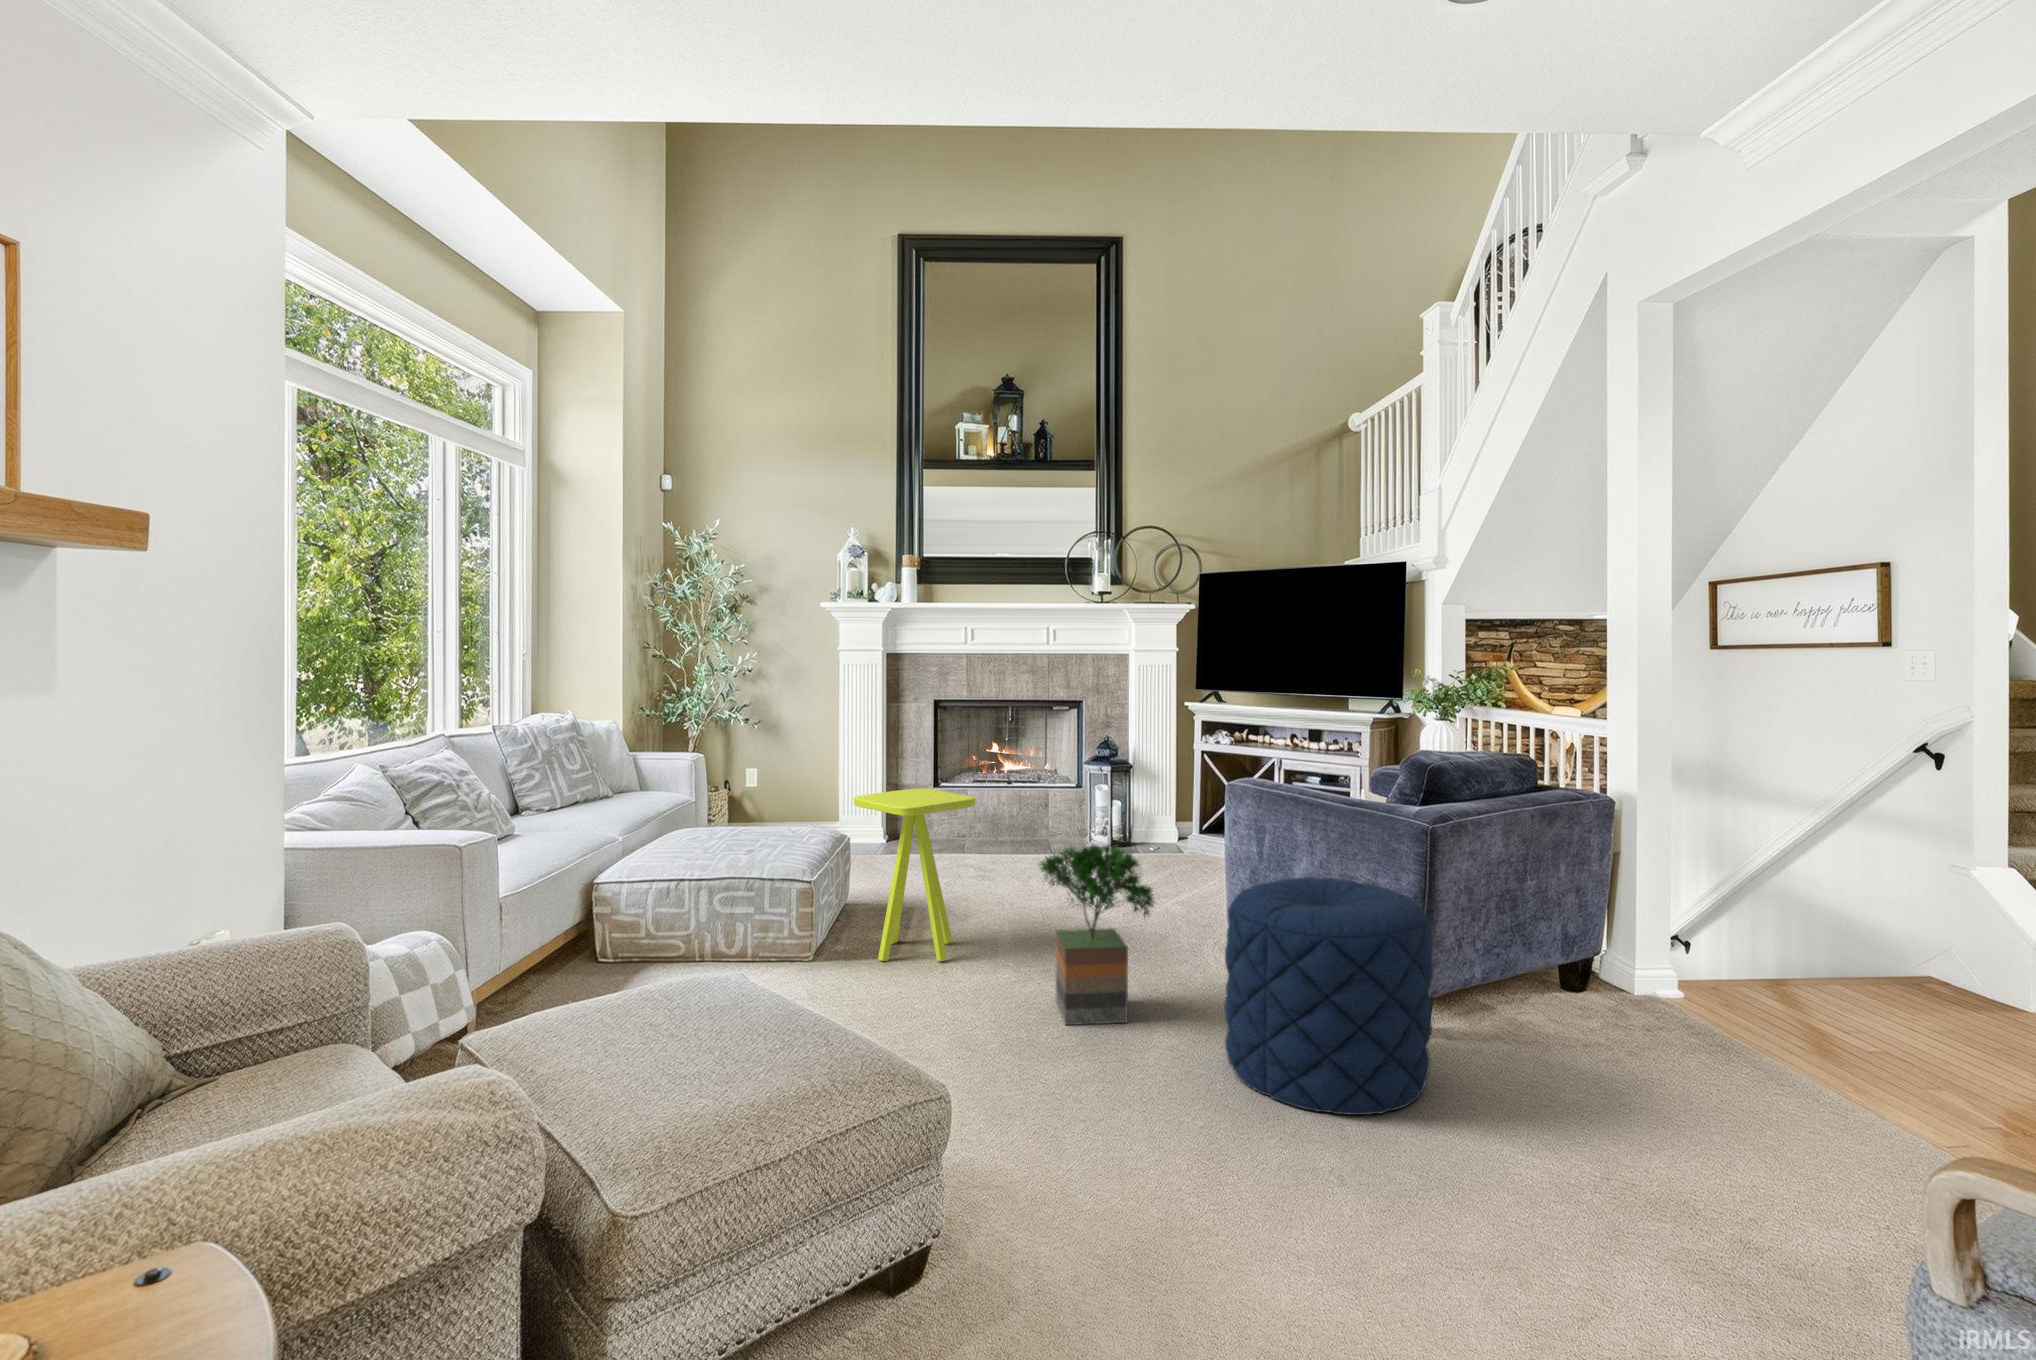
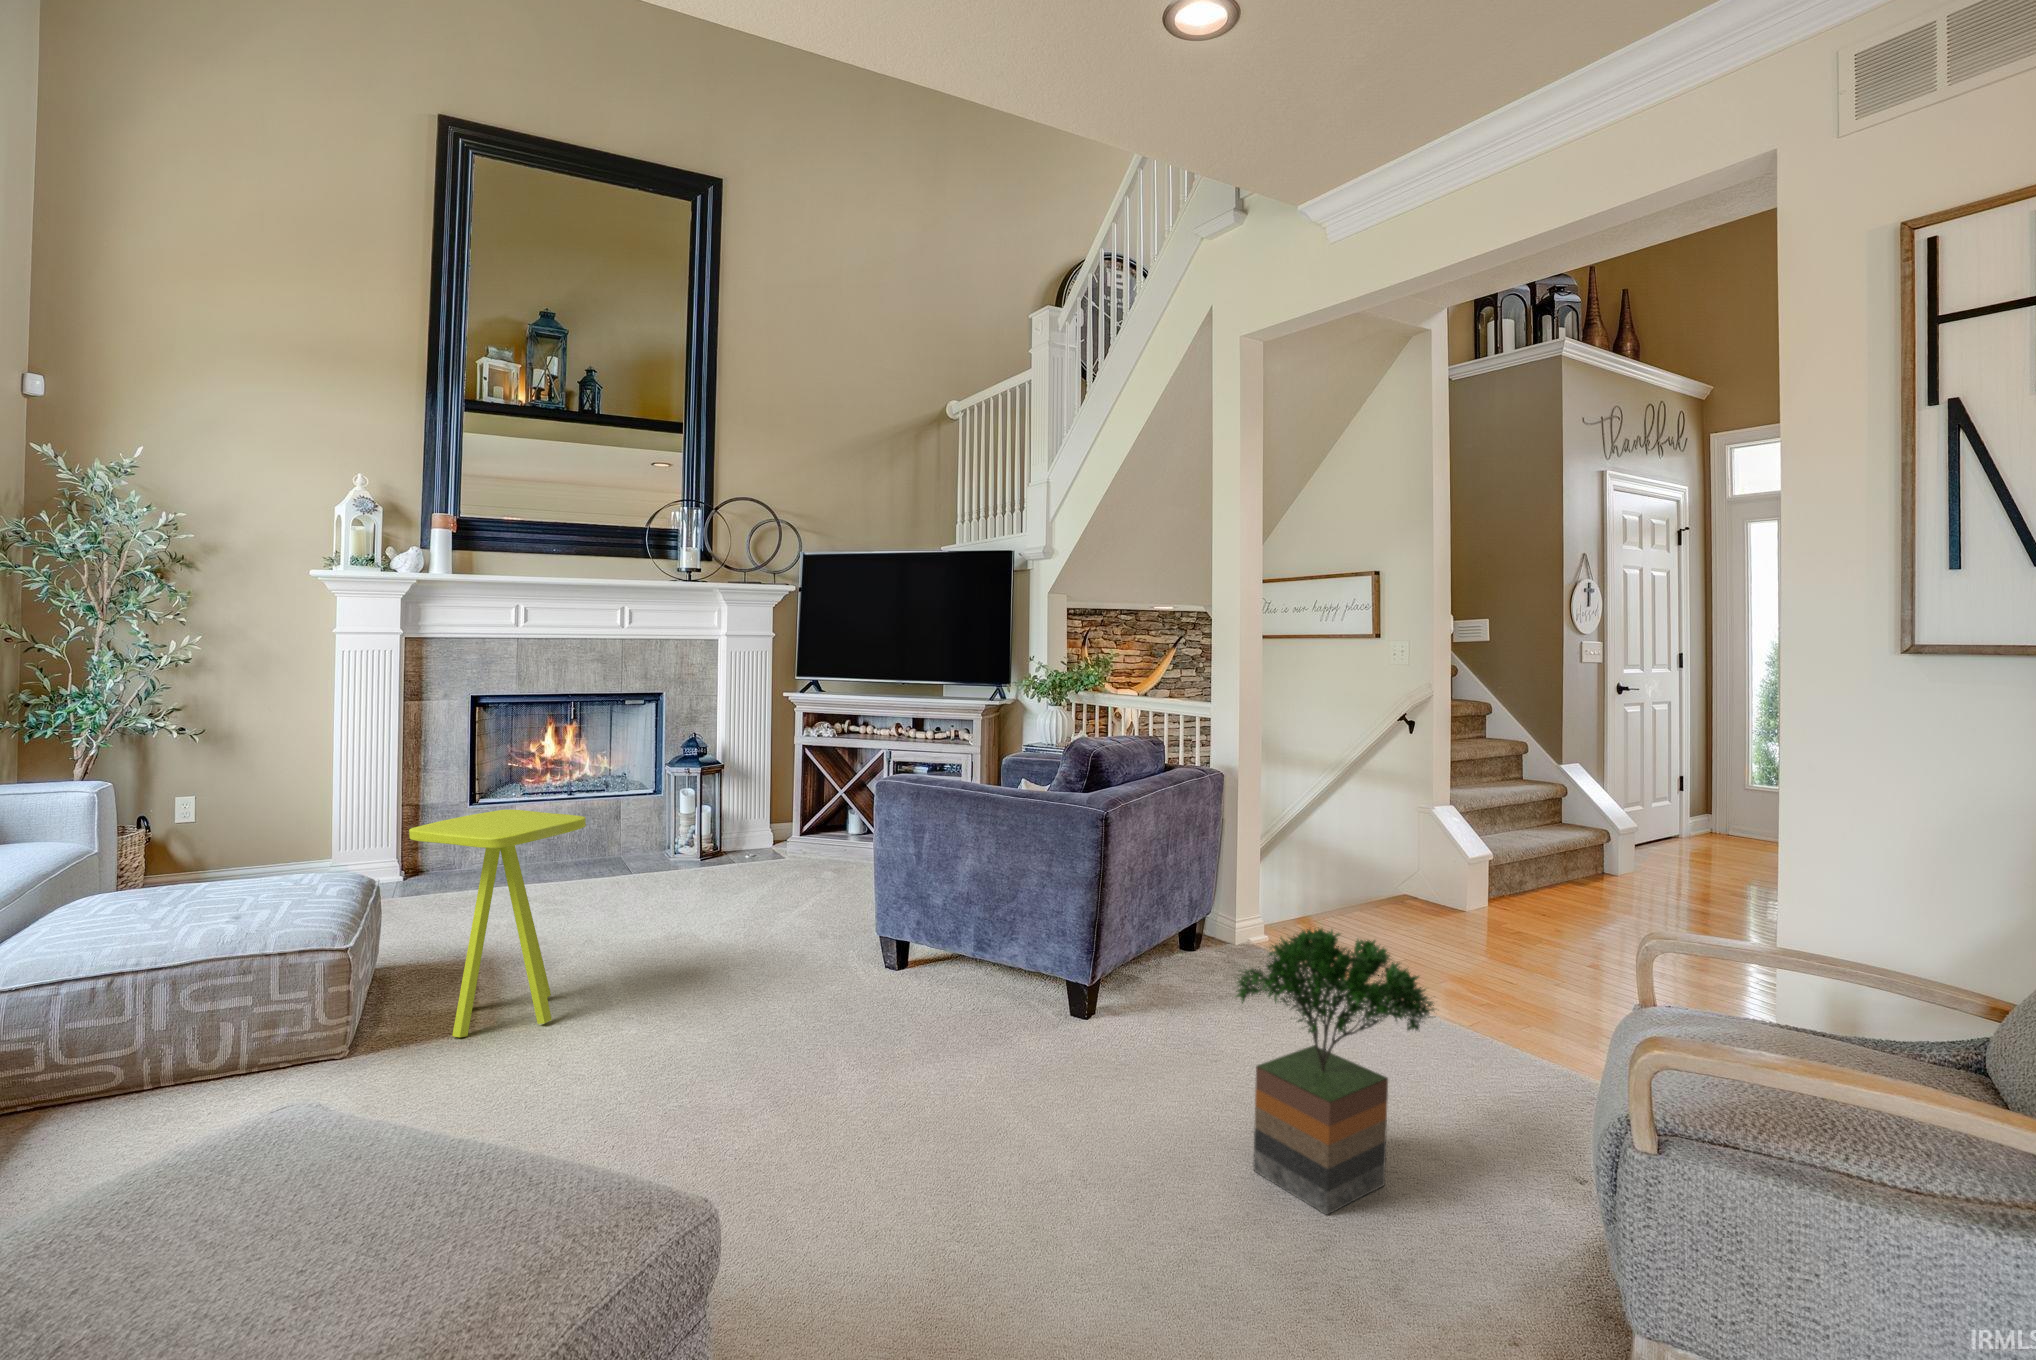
potted tree: present [1039,844,1154,1025] -> present [1236,929,1434,1215]
pouf: present [1224,877,1433,1115] -> none [922,874,1124,1116]

